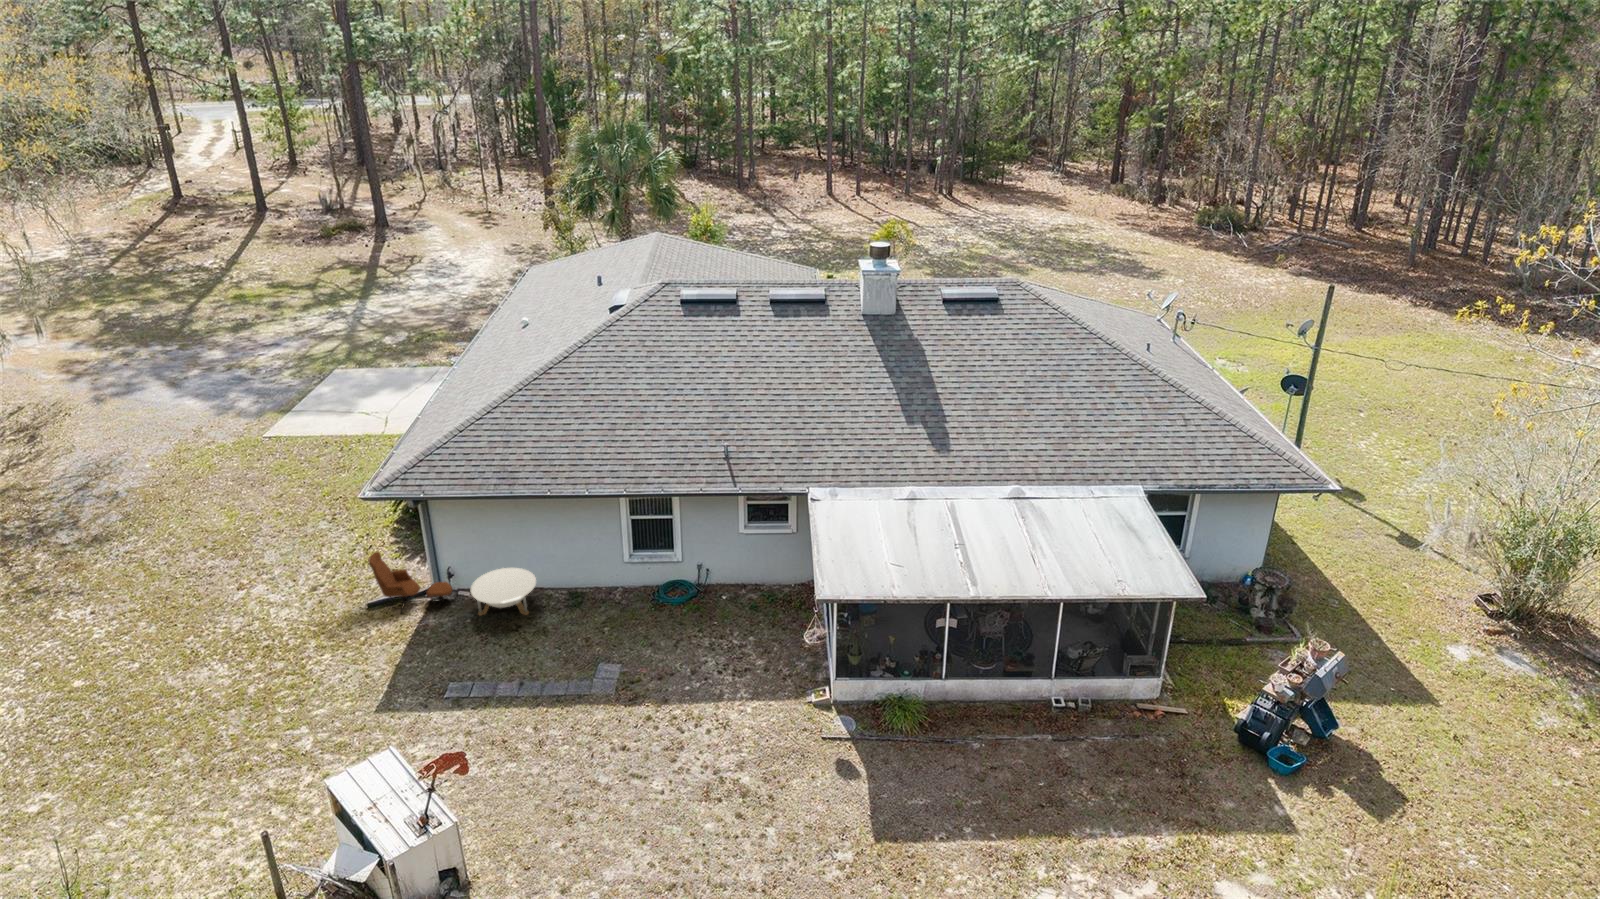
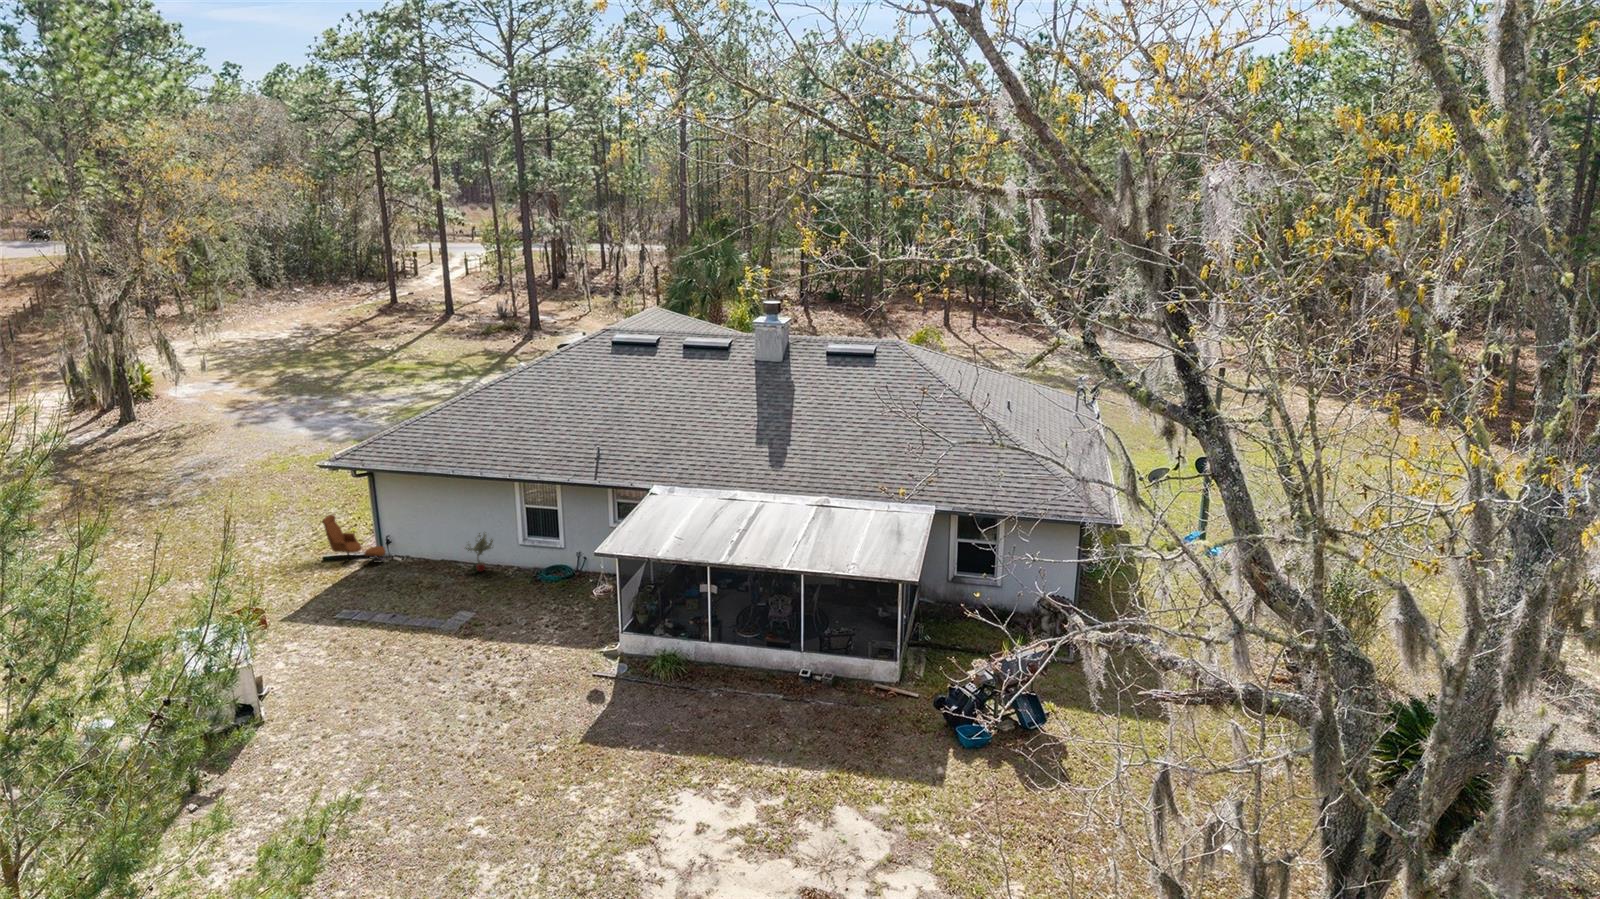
potted tree: none [559,553,599,600] -> present [465,533,493,571]
round table: present [471,568,536,616] -> none [392,541,446,577]

